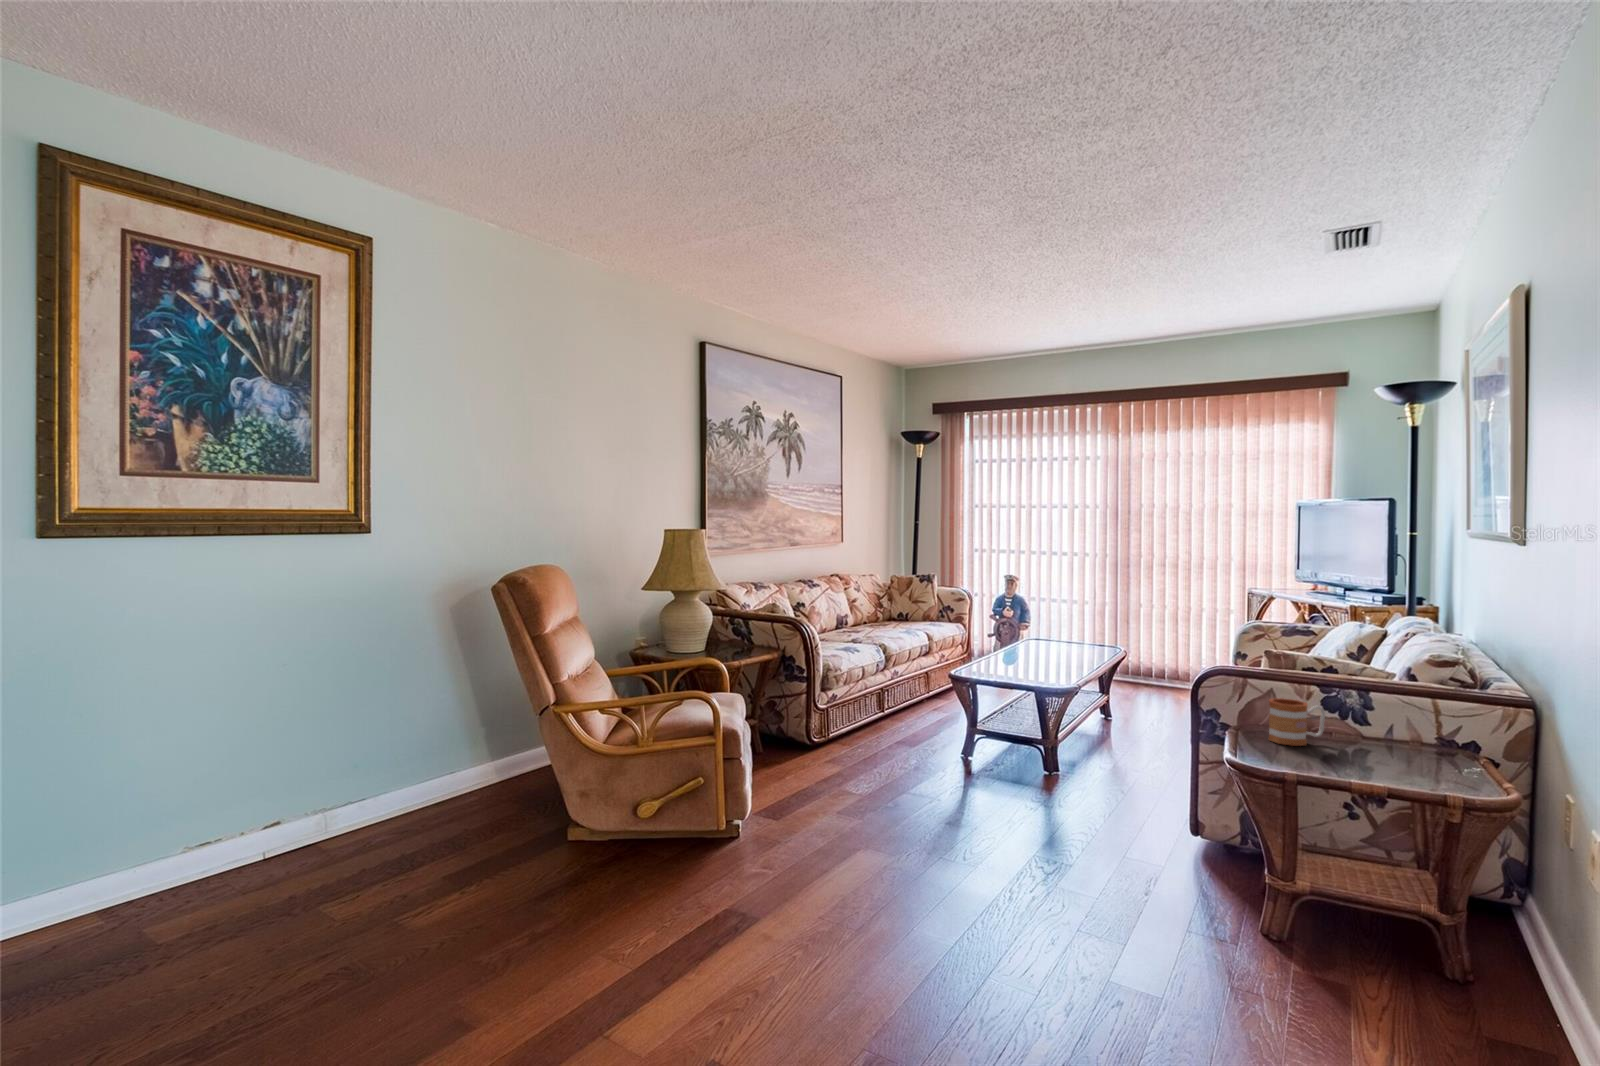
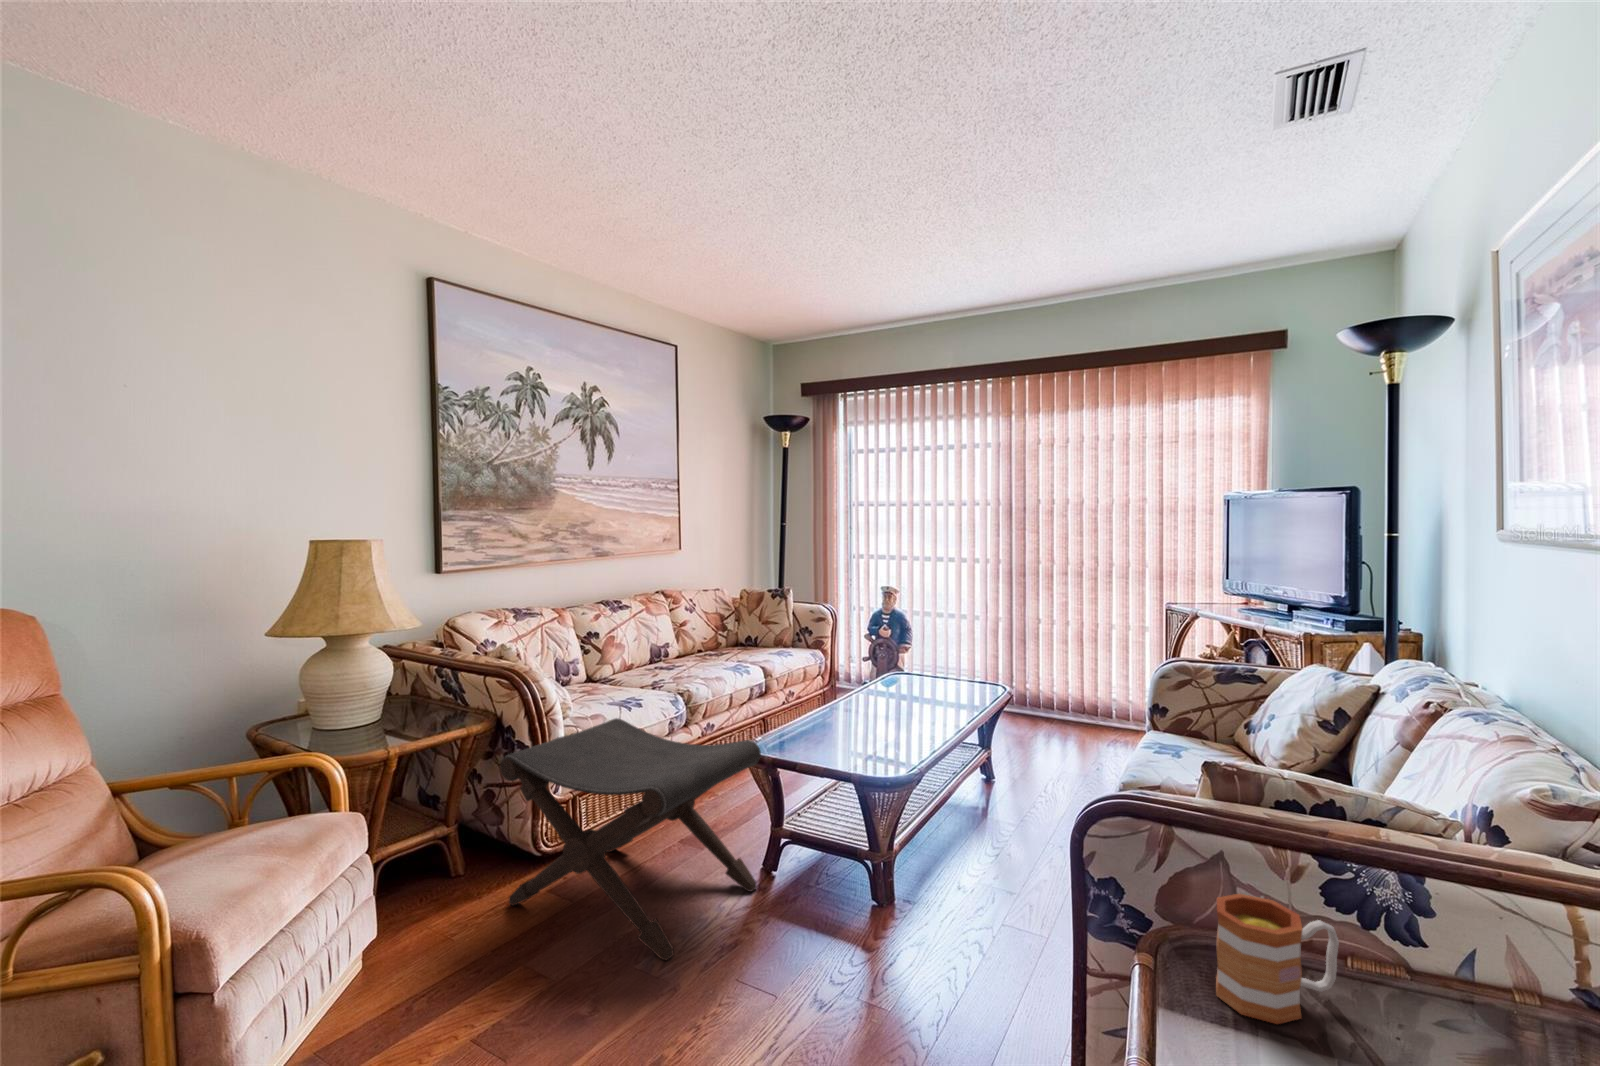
footstool: none [801,656,966,793] -> present [500,718,761,960]

